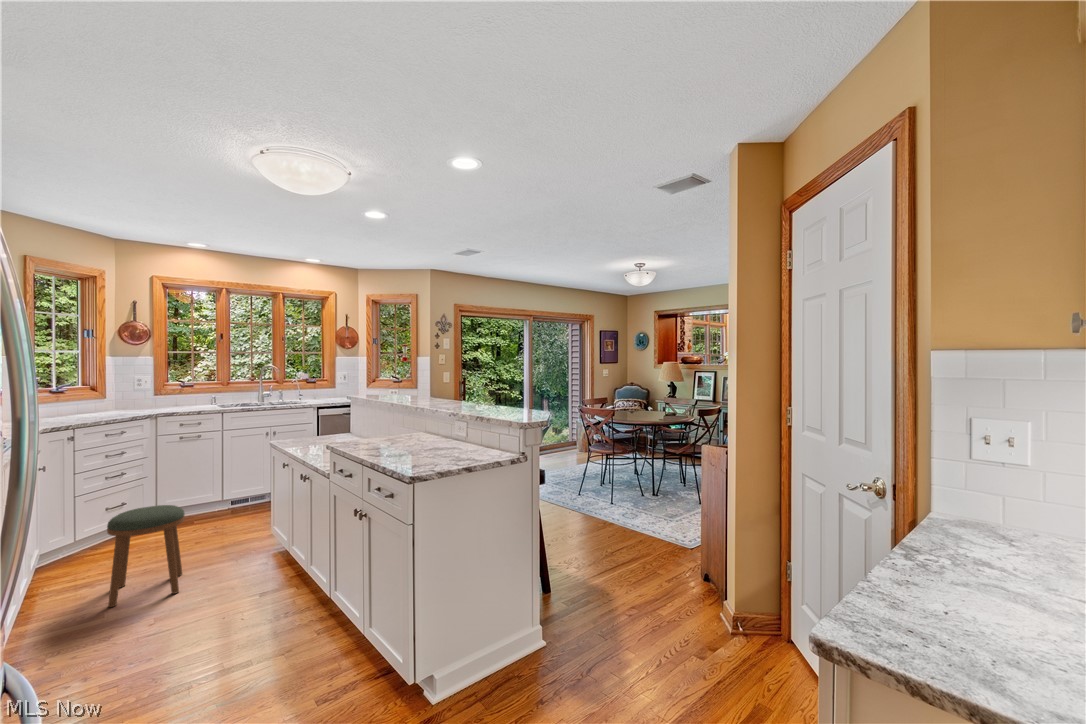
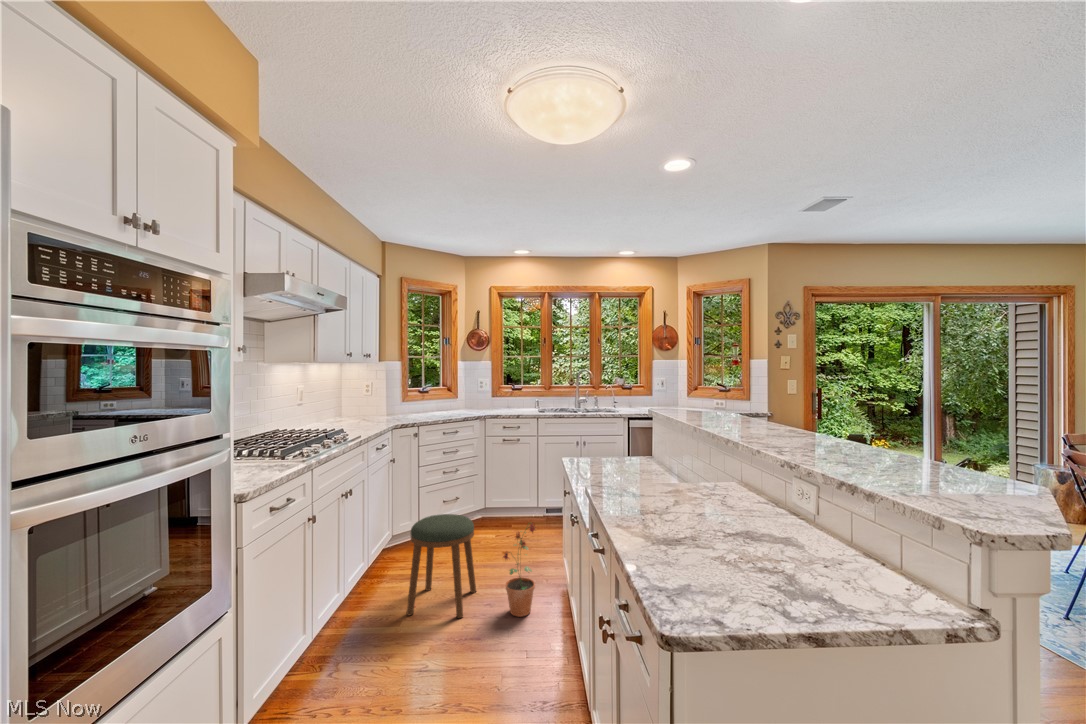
potted plant: none [220,496,254,578] -> present [503,523,535,617]

